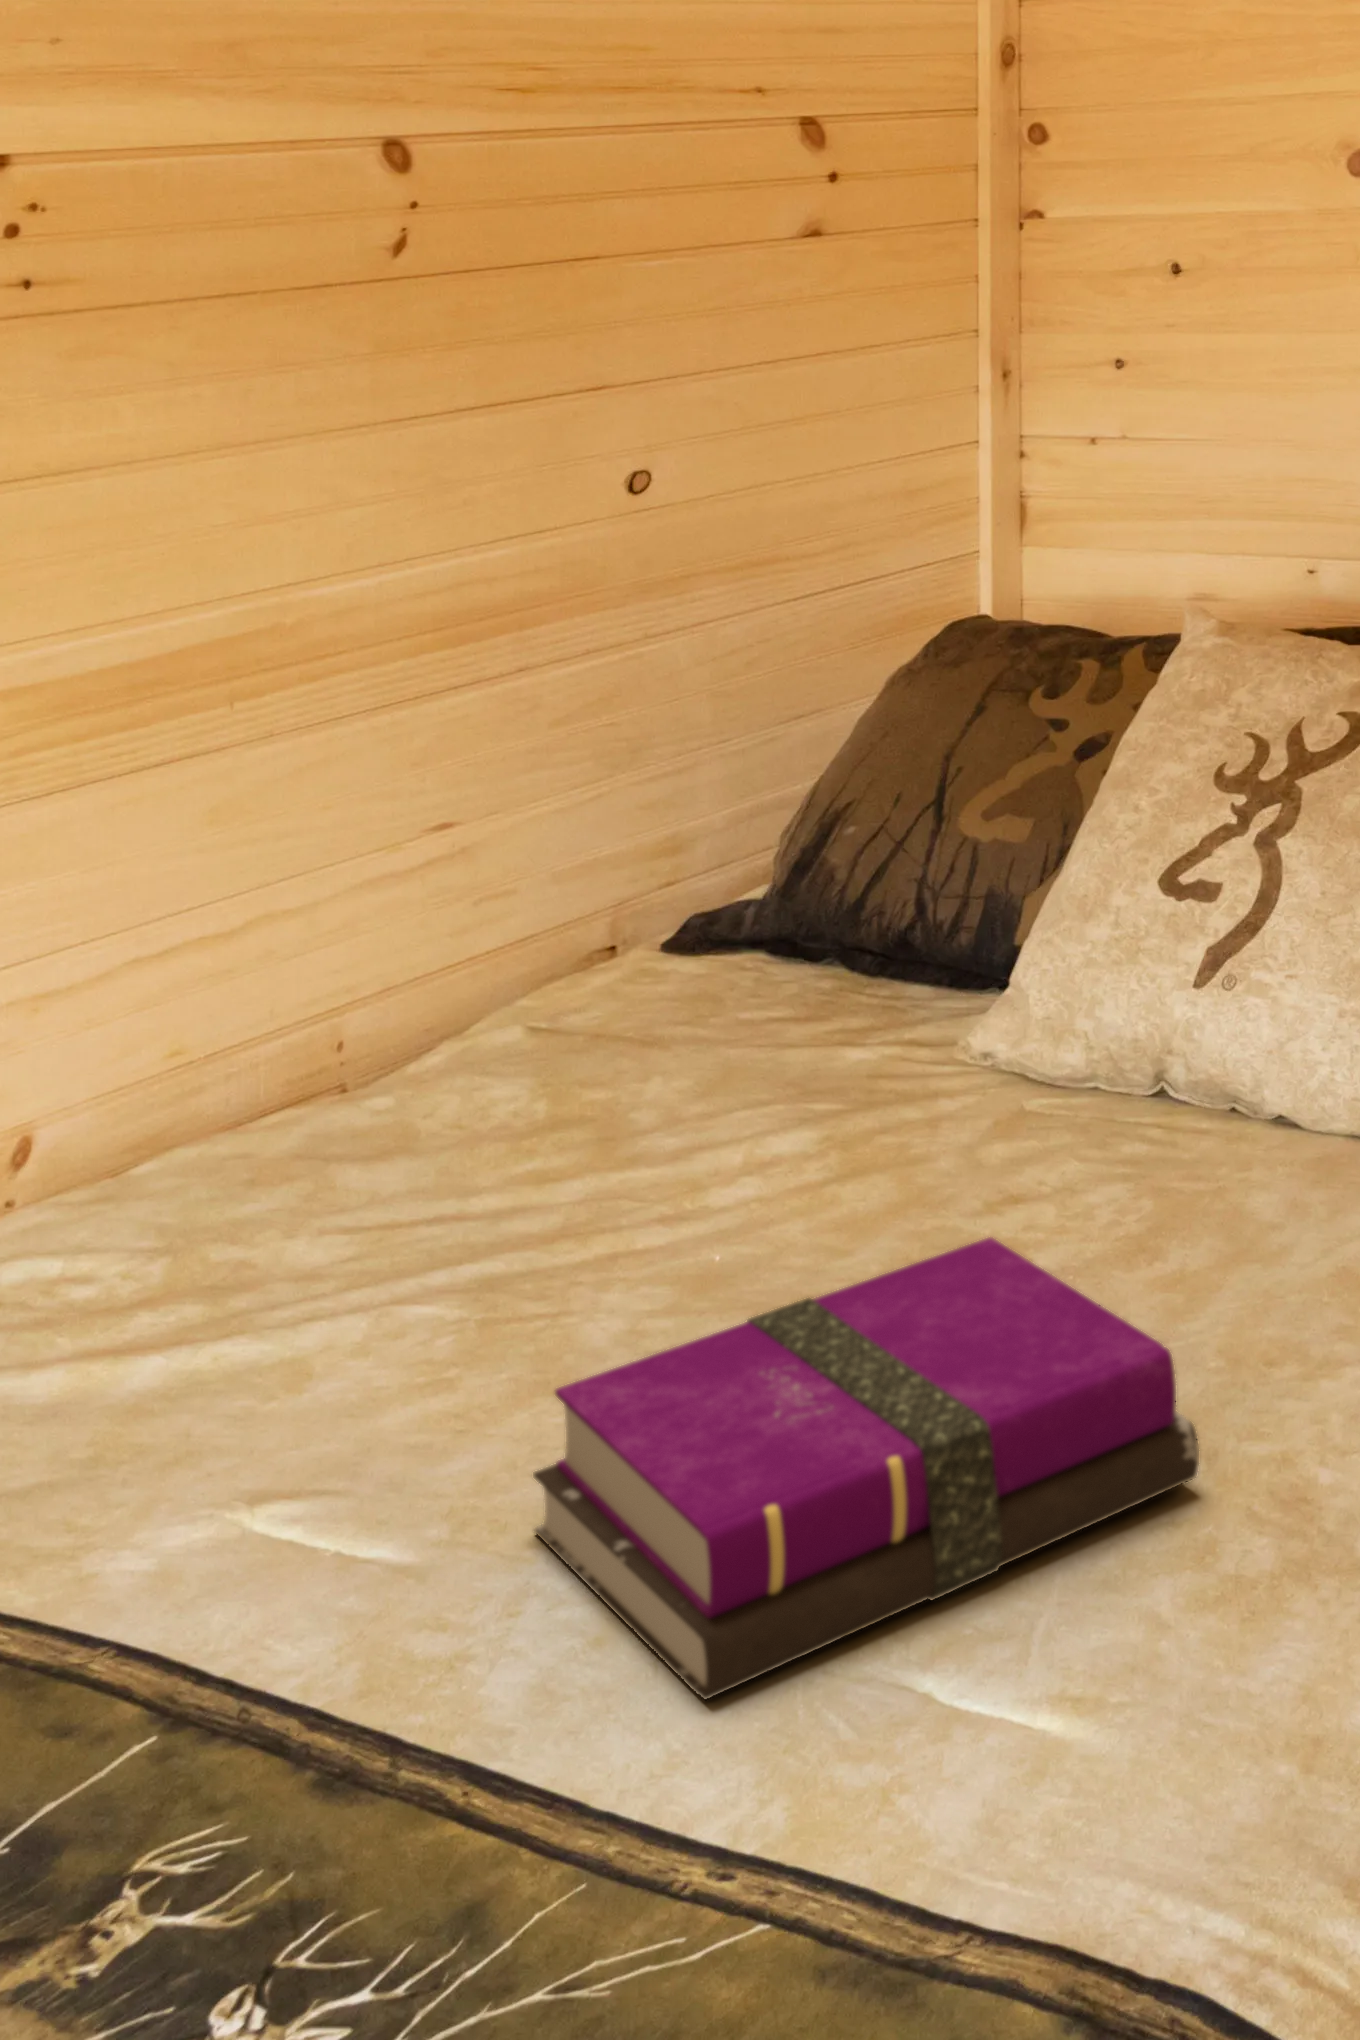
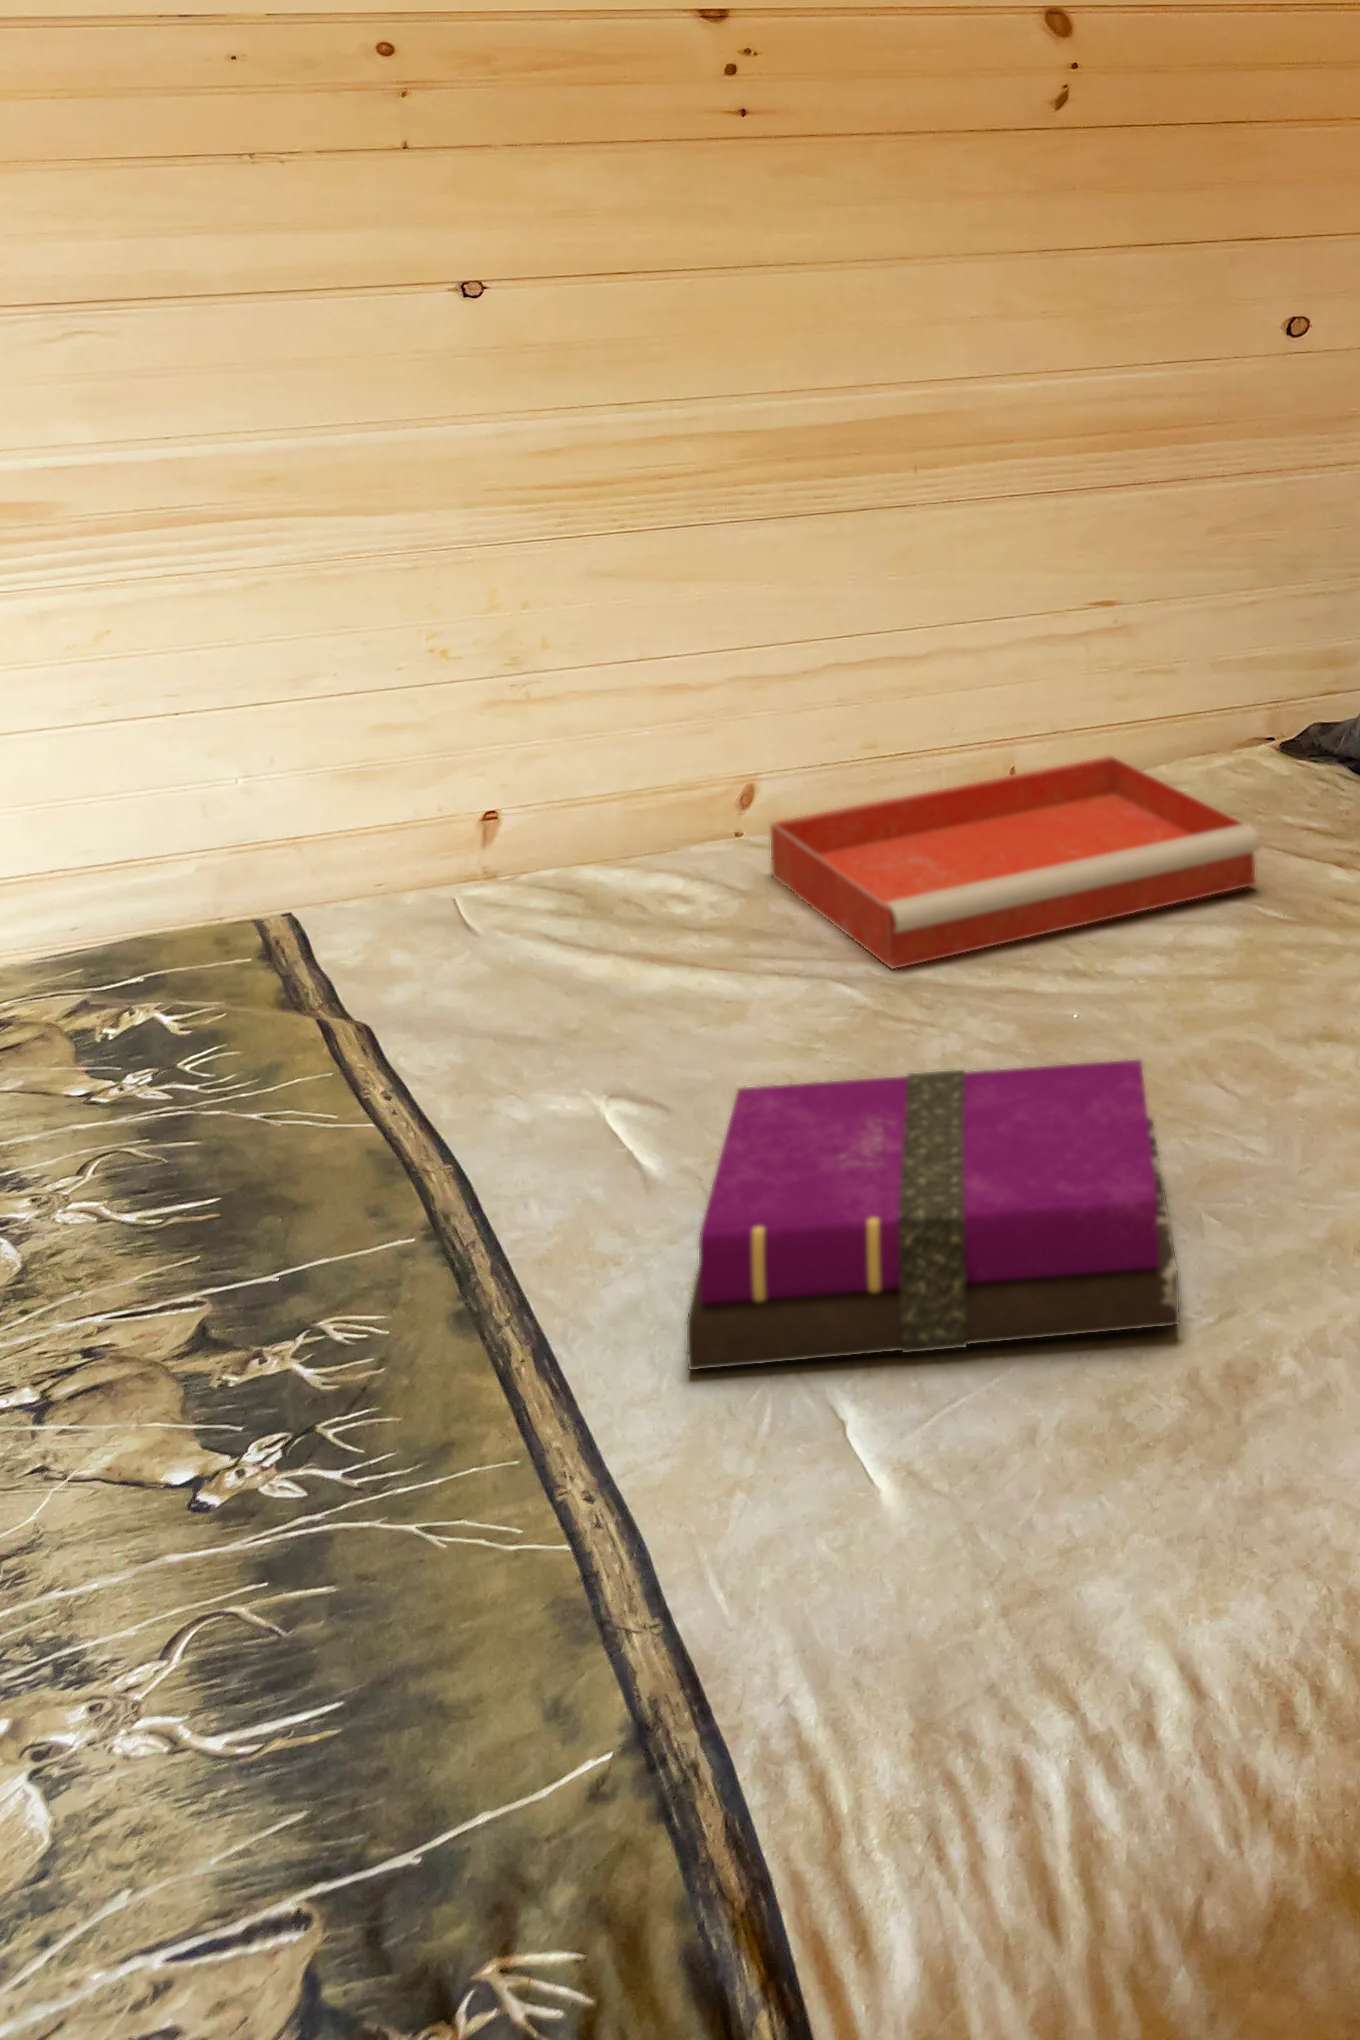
tray: none [161,974,803,1255] -> present [771,756,1260,969]

